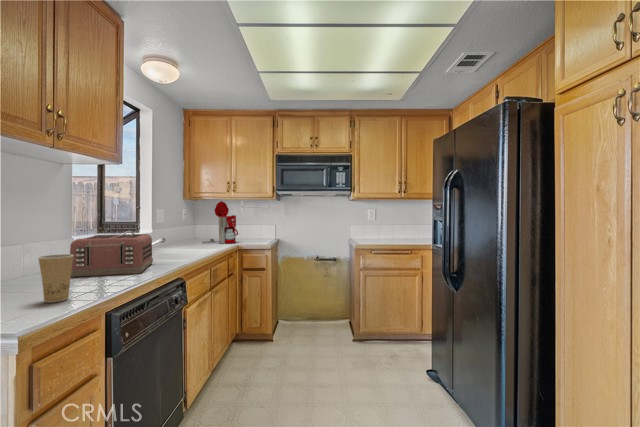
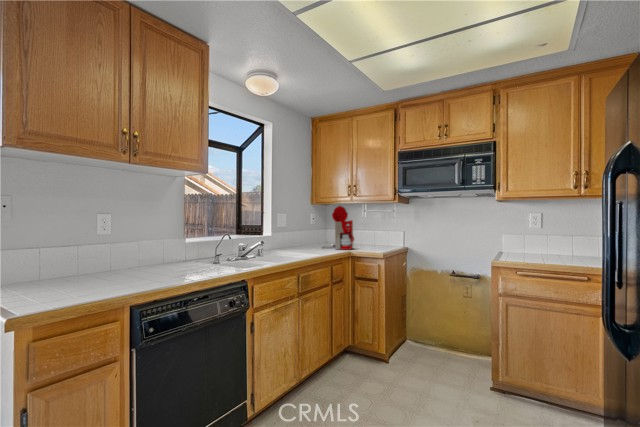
toaster: present [70,234,153,277] -> none [164,235,240,271]
paper cup: present [38,254,73,303] -> none [101,249,128,287]

